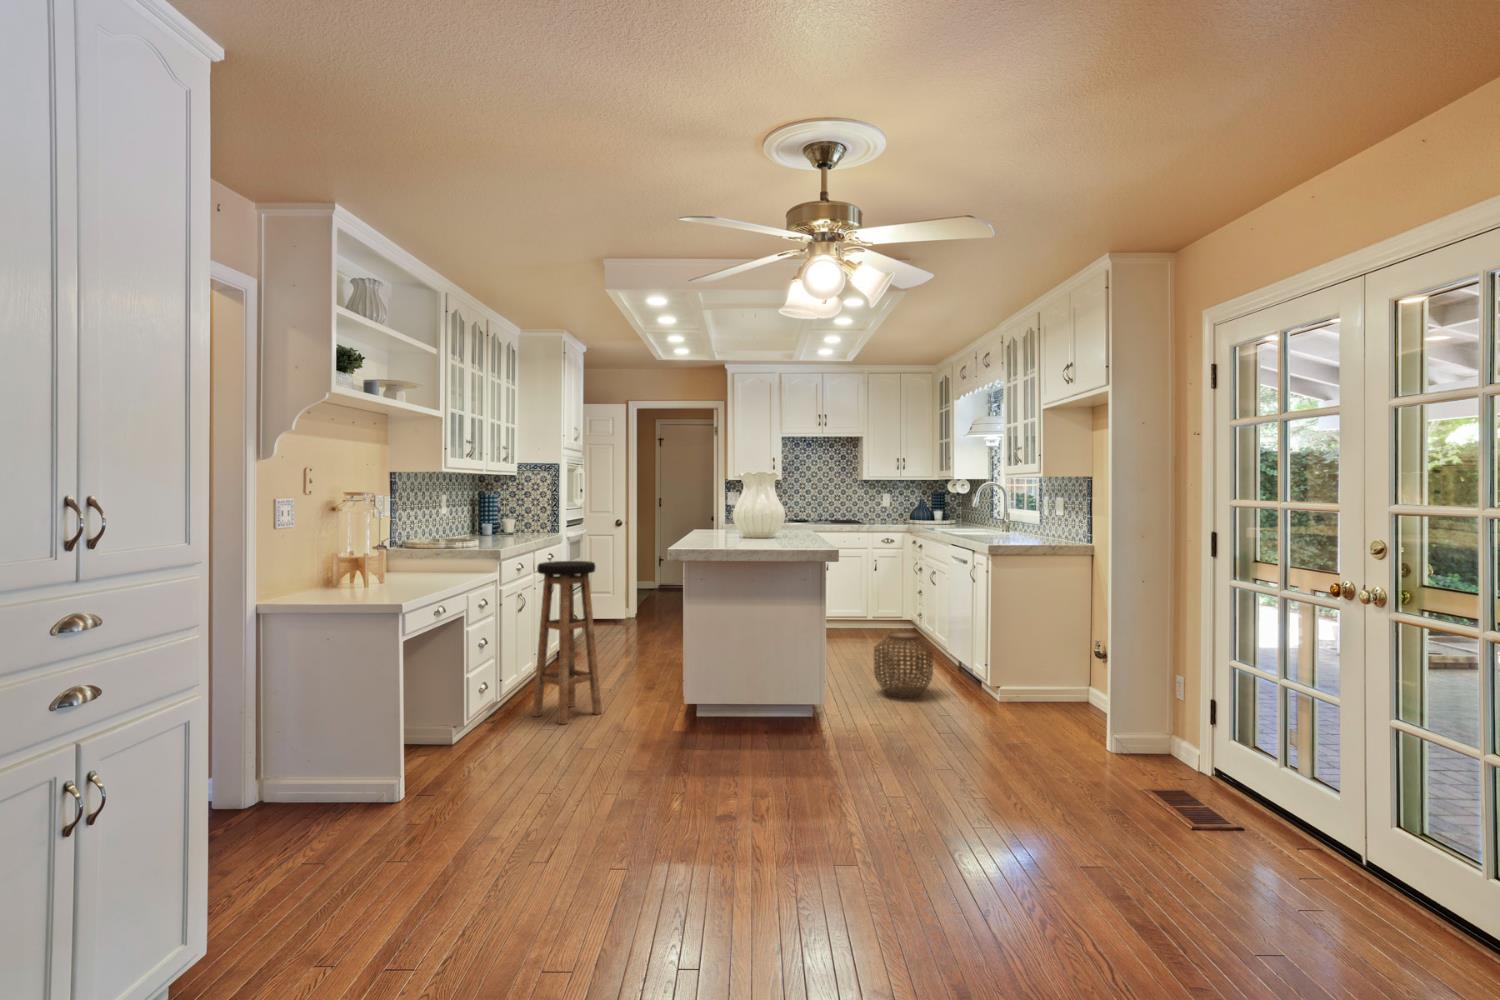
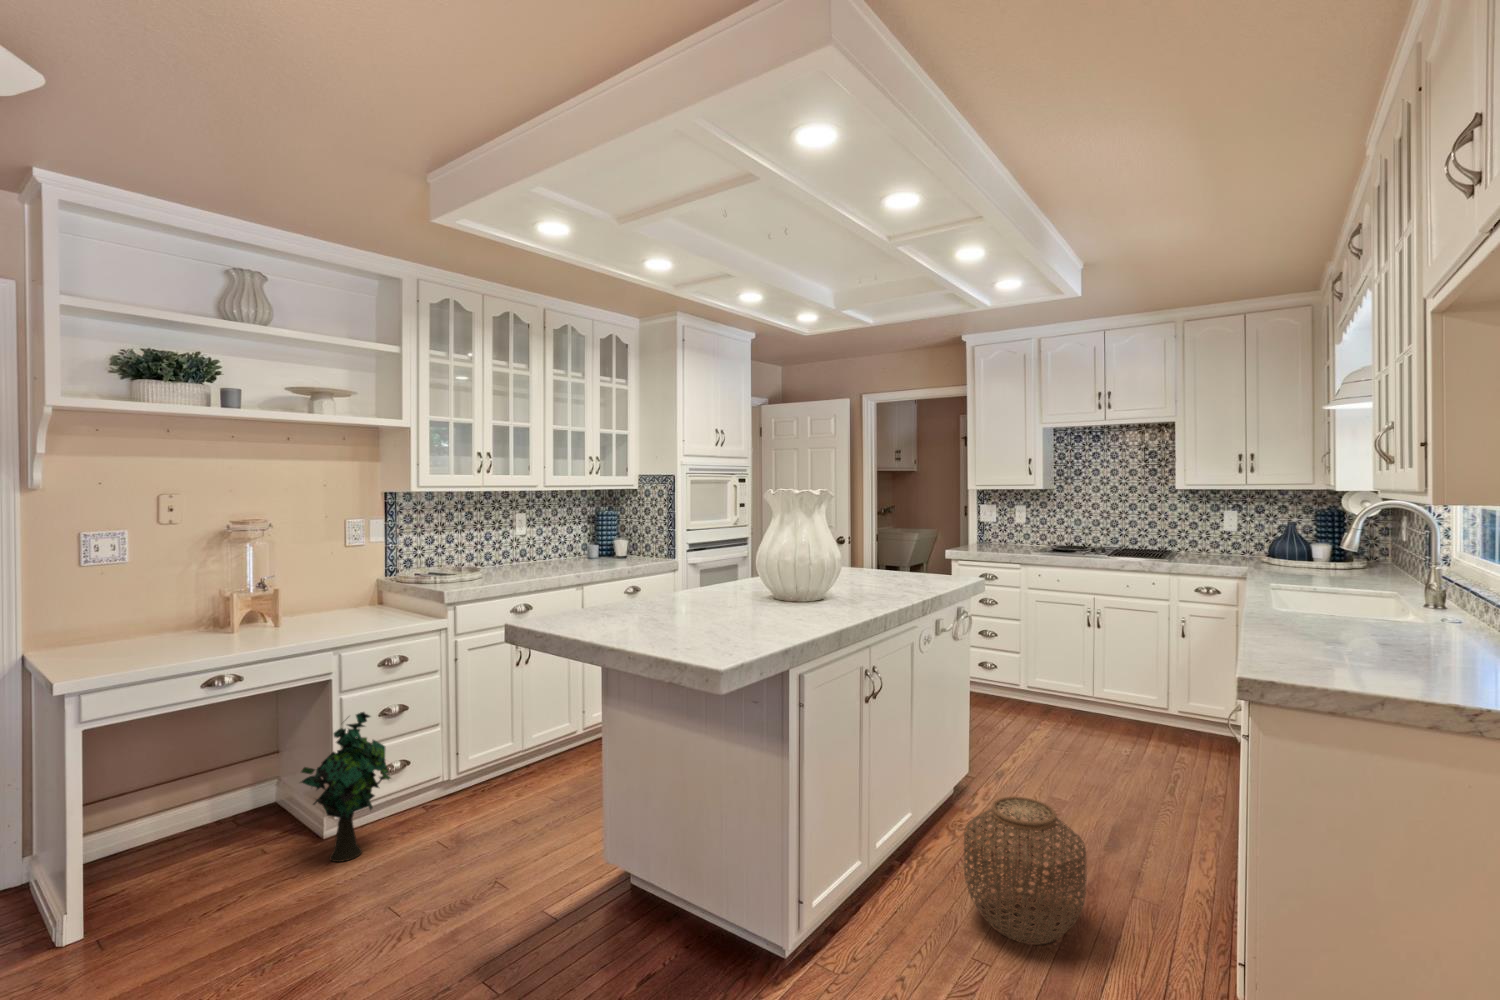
bar stool: present [533,561,602,724] -> none [474,609,553,834]
decorative plant: none [454,638,515,753] -> present [301,712,391,862]

